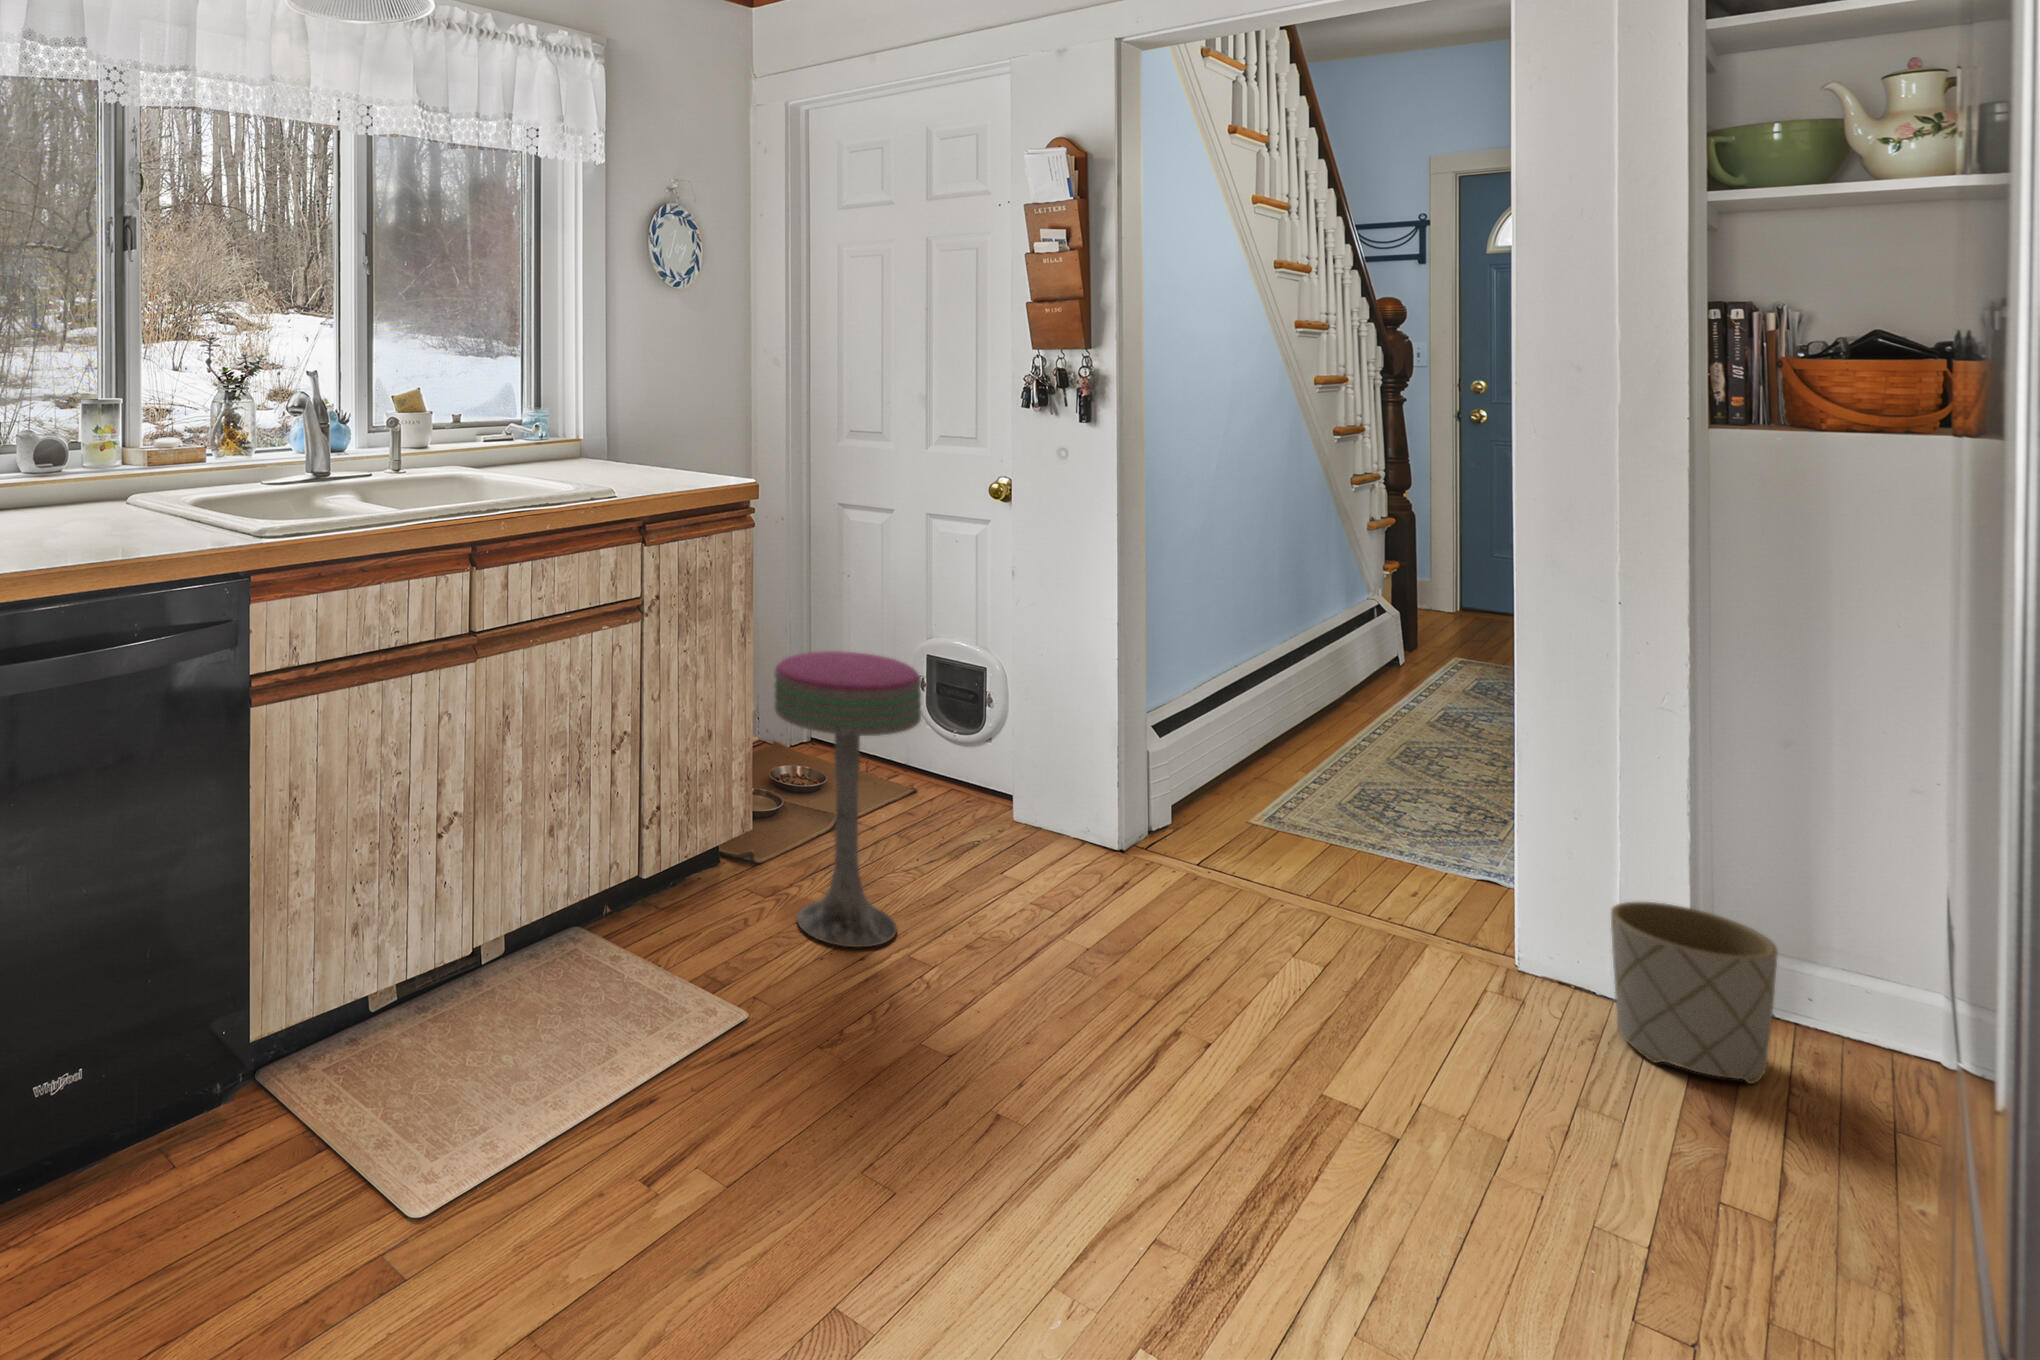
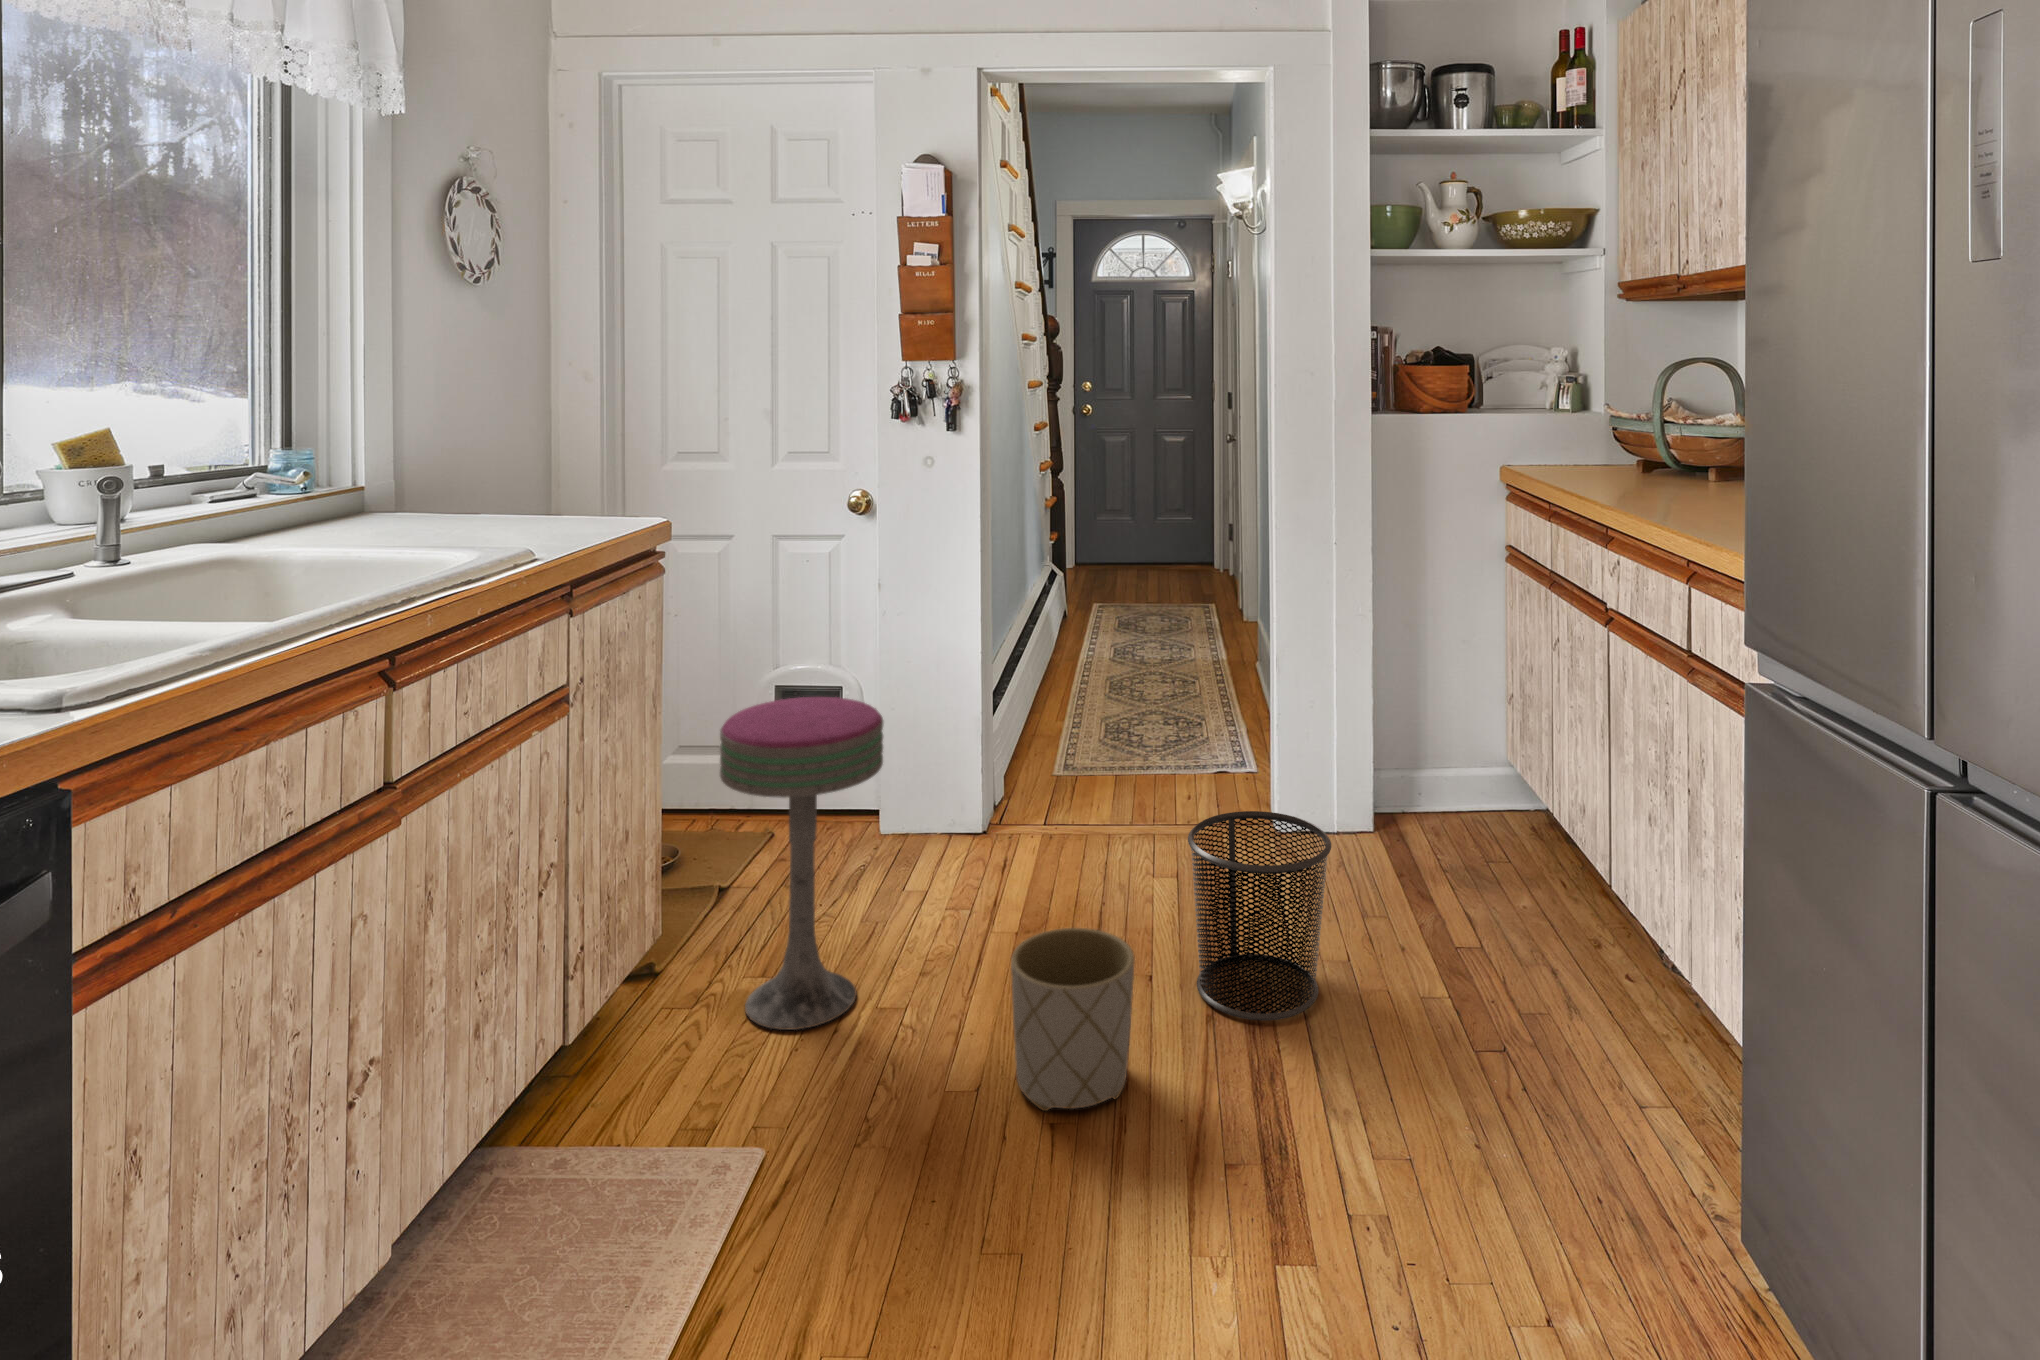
trash can: none [1238,878,1443,1139] -> present [1188,811,1331,1020]
planter: present [1611,902,1777,1084] -> present [1011,928,1135,1111]

